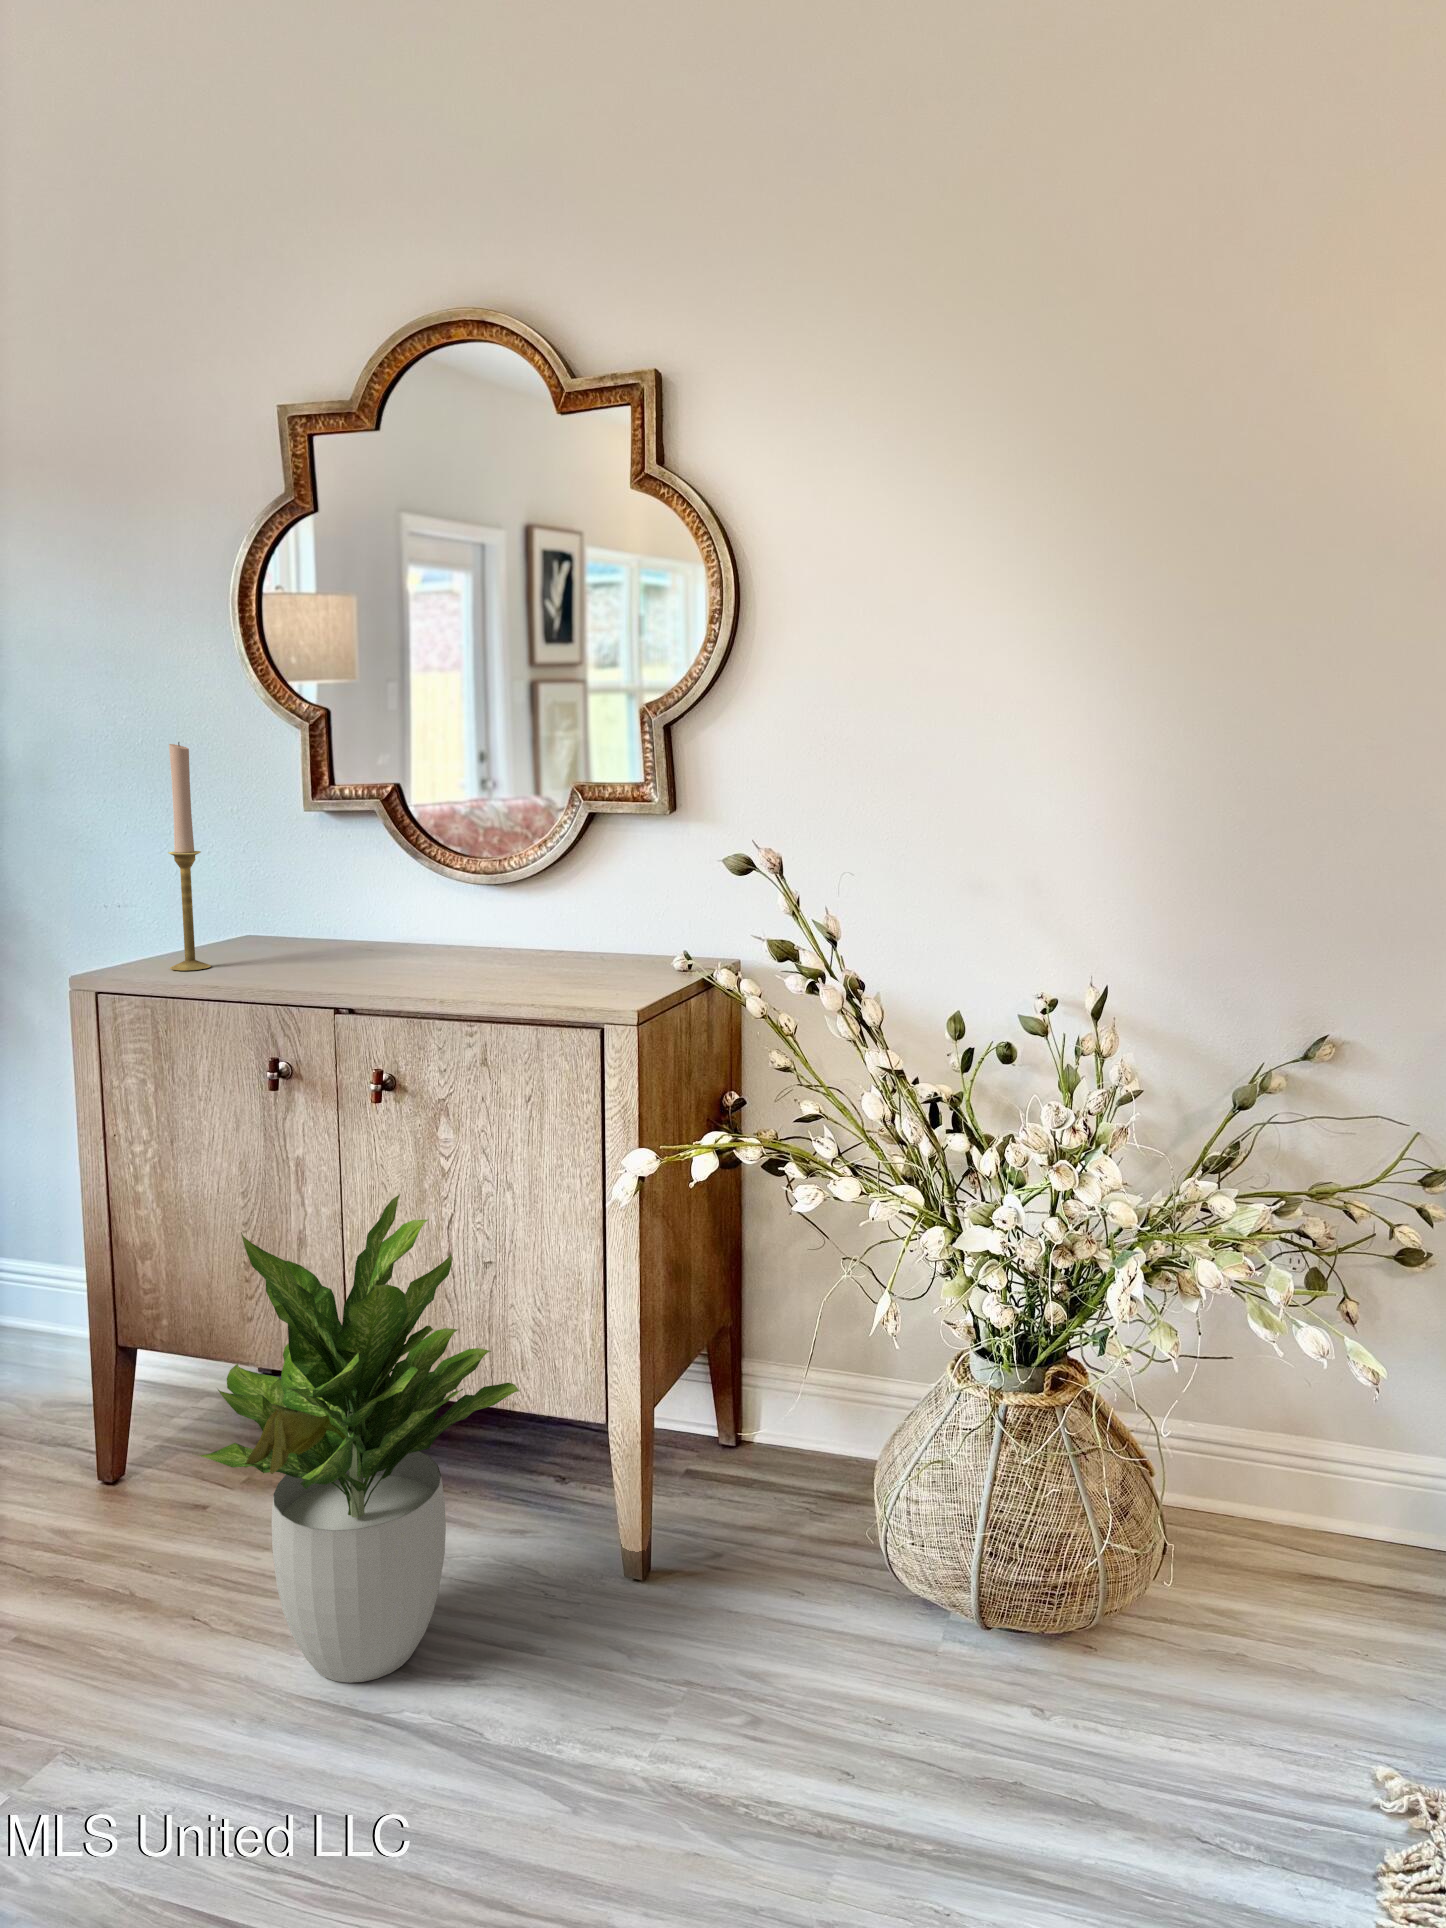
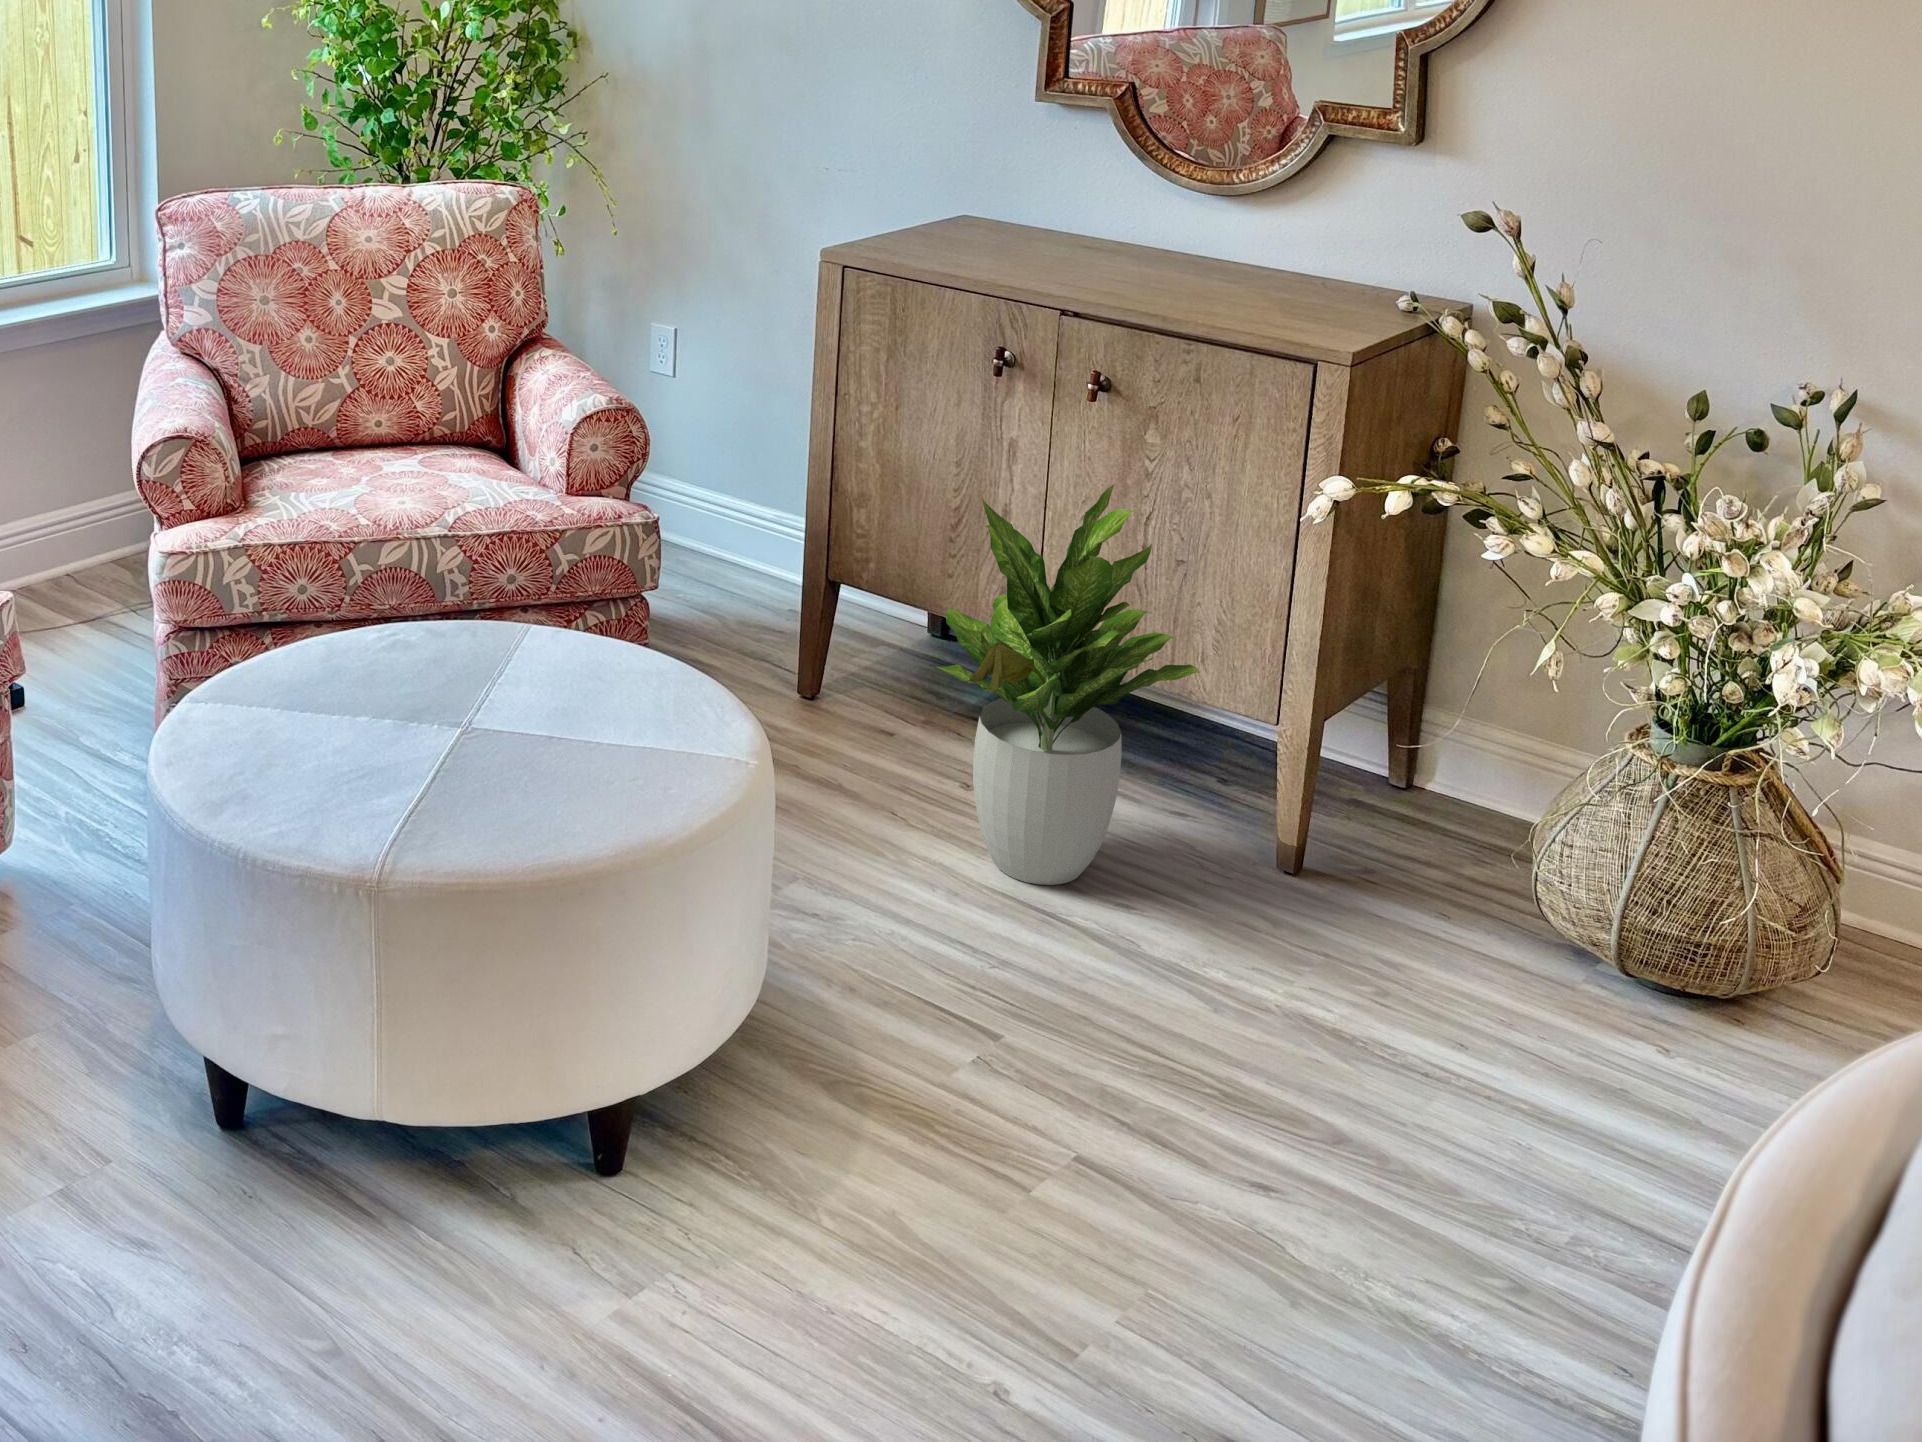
candlestick: present [168,742,211,970] -> none [909,42,949,253]

